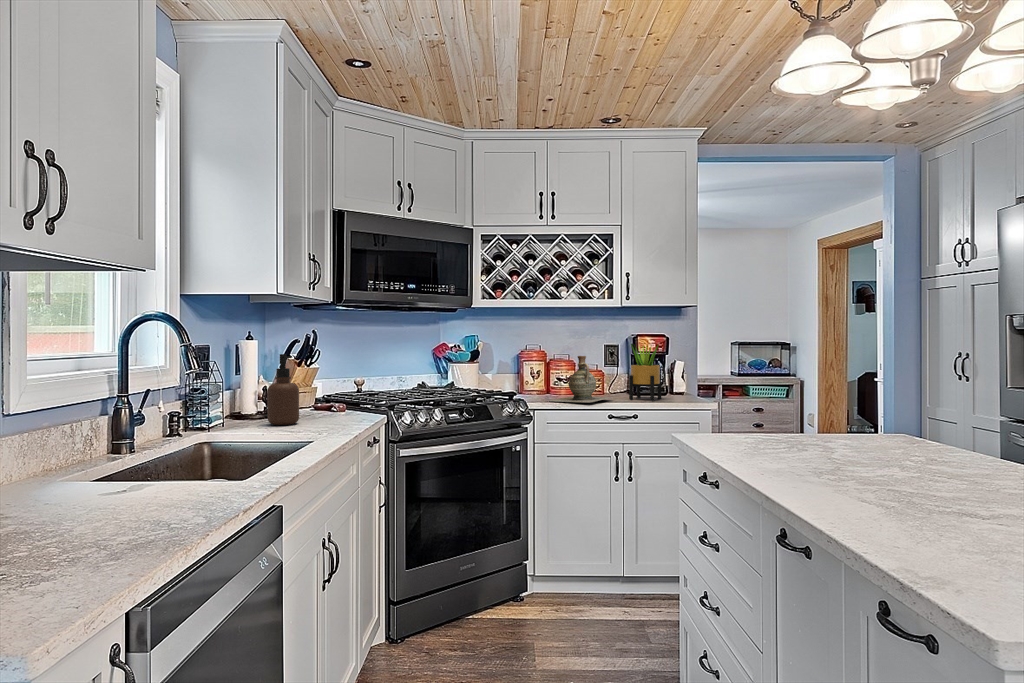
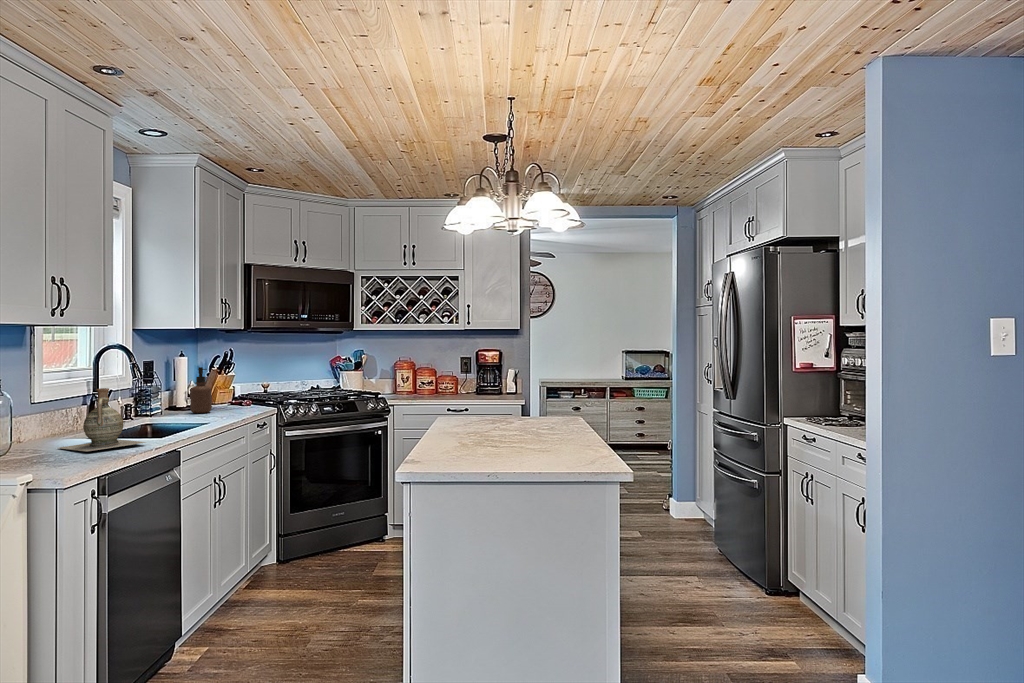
potted plant: present [629,346,661,400] -> none [468,355,493,398]
ceramic jug: present [551,356,609,402] -> present [59,388,145,451]

